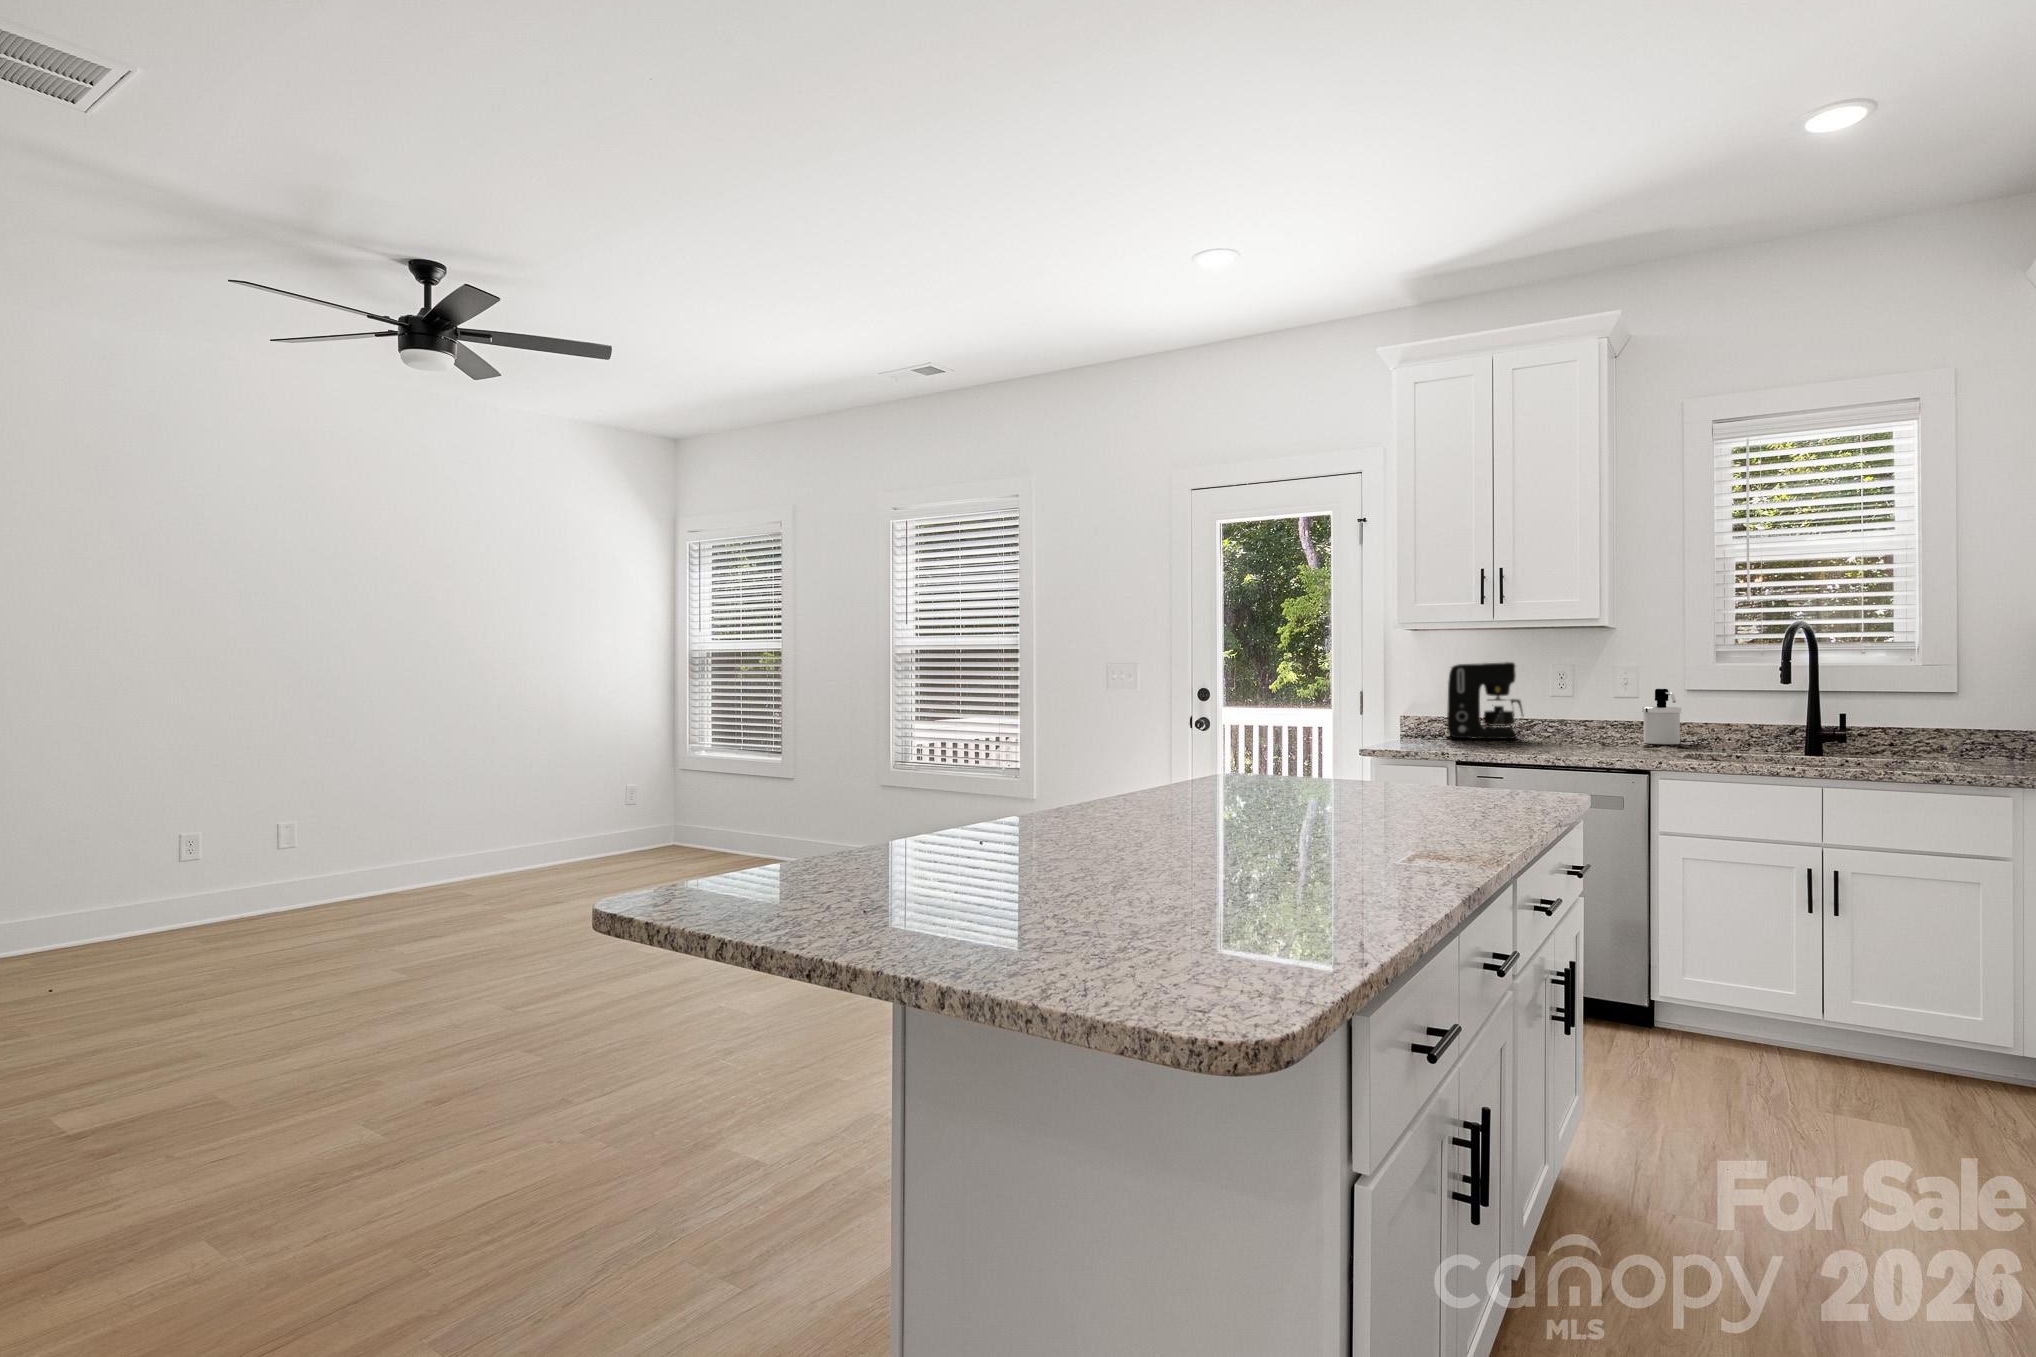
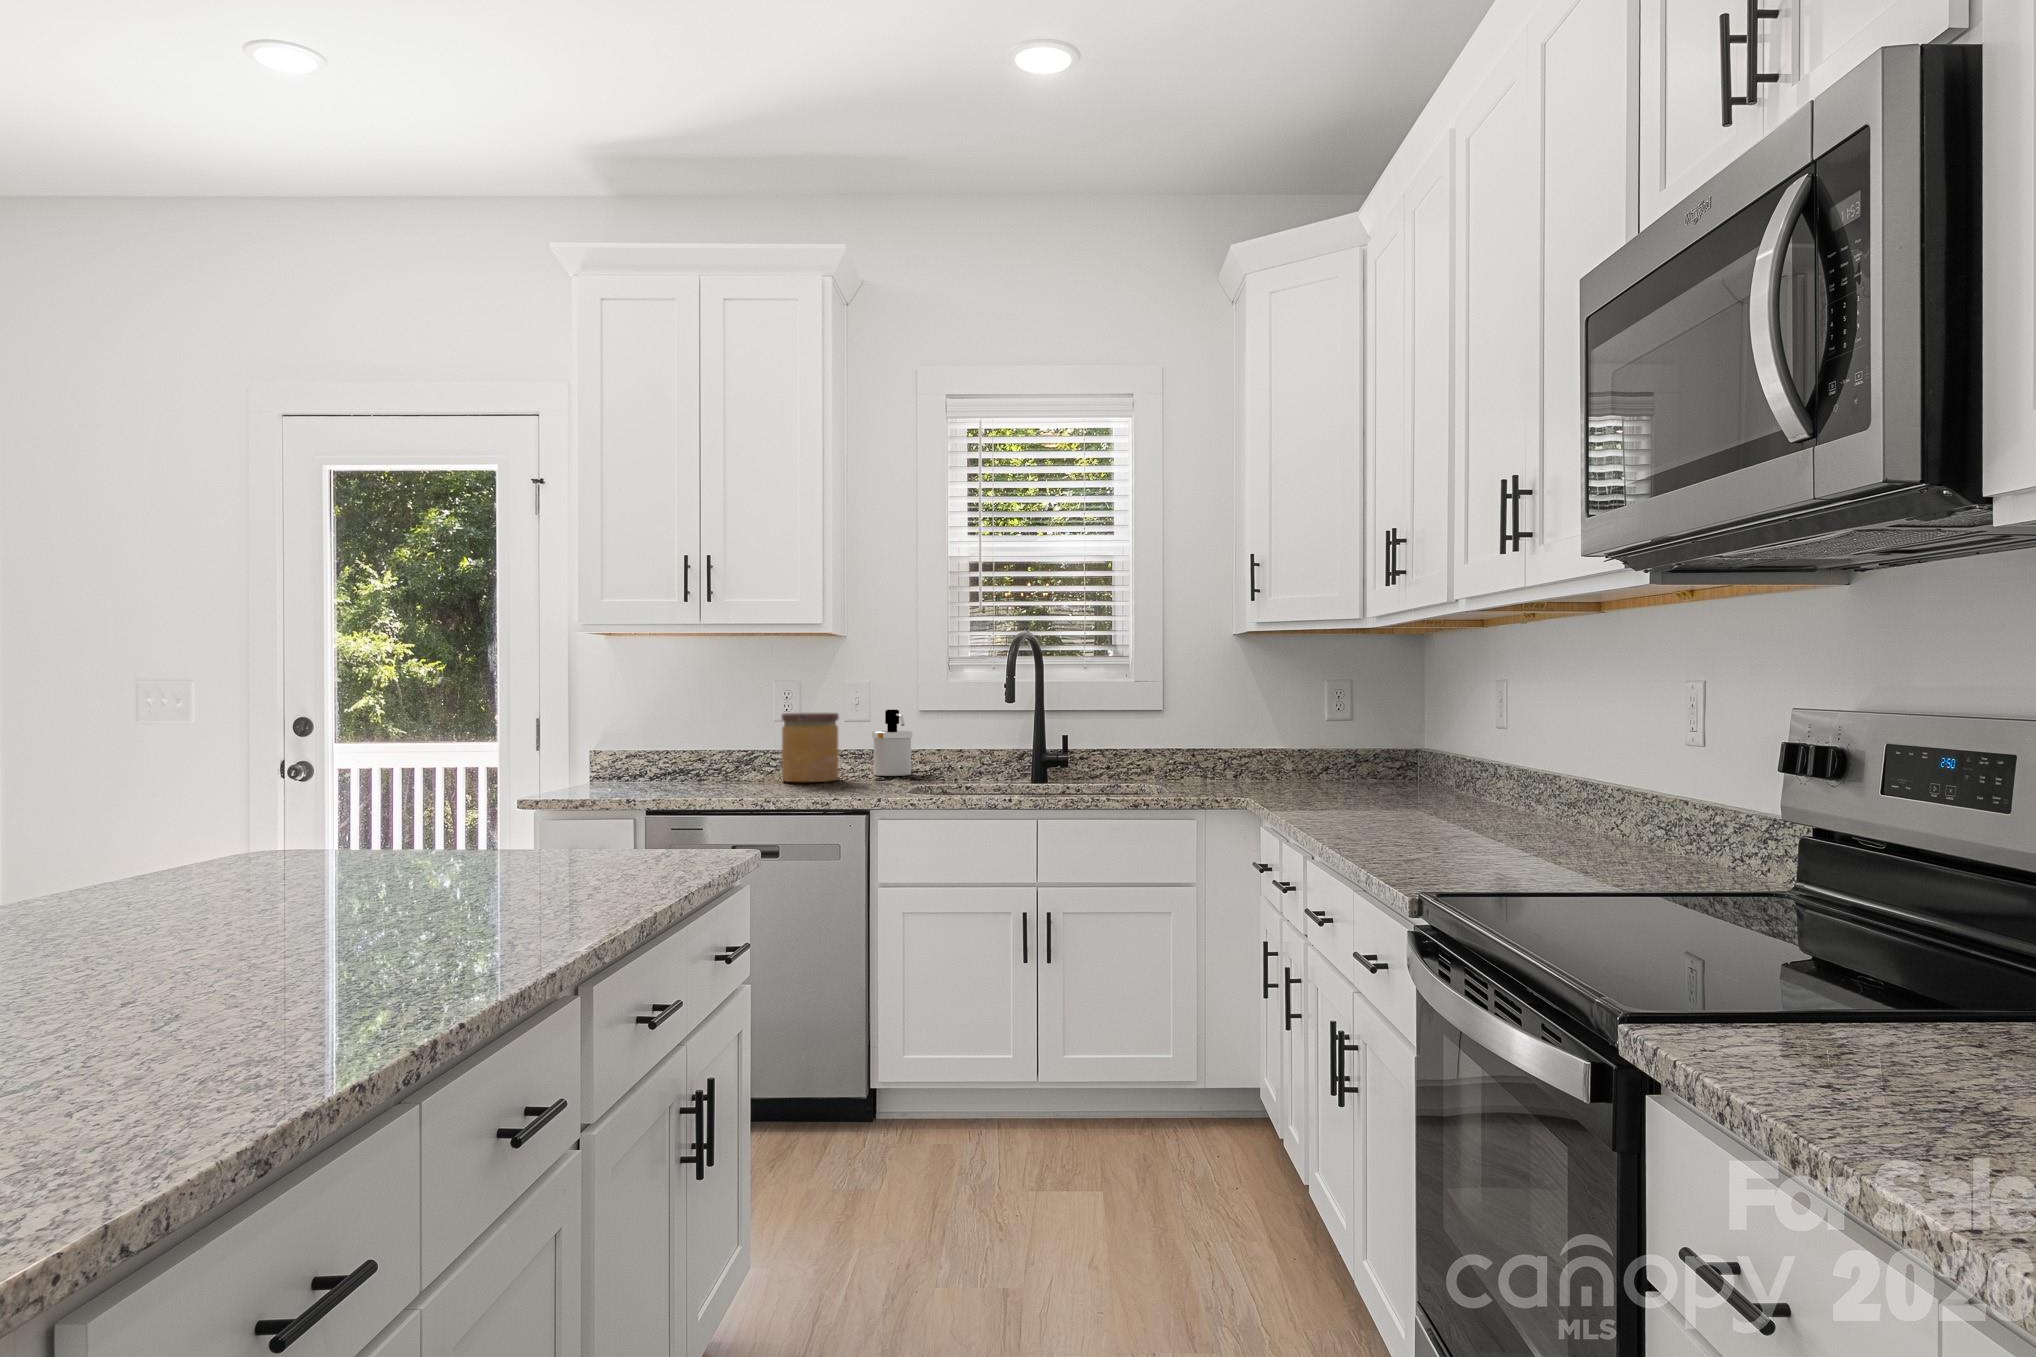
coffee maker: present [1447,662,1523,739] -> none [649,678,744,777]
jar: none [1562,690,1613,747] -> present [782,713,839,782]

